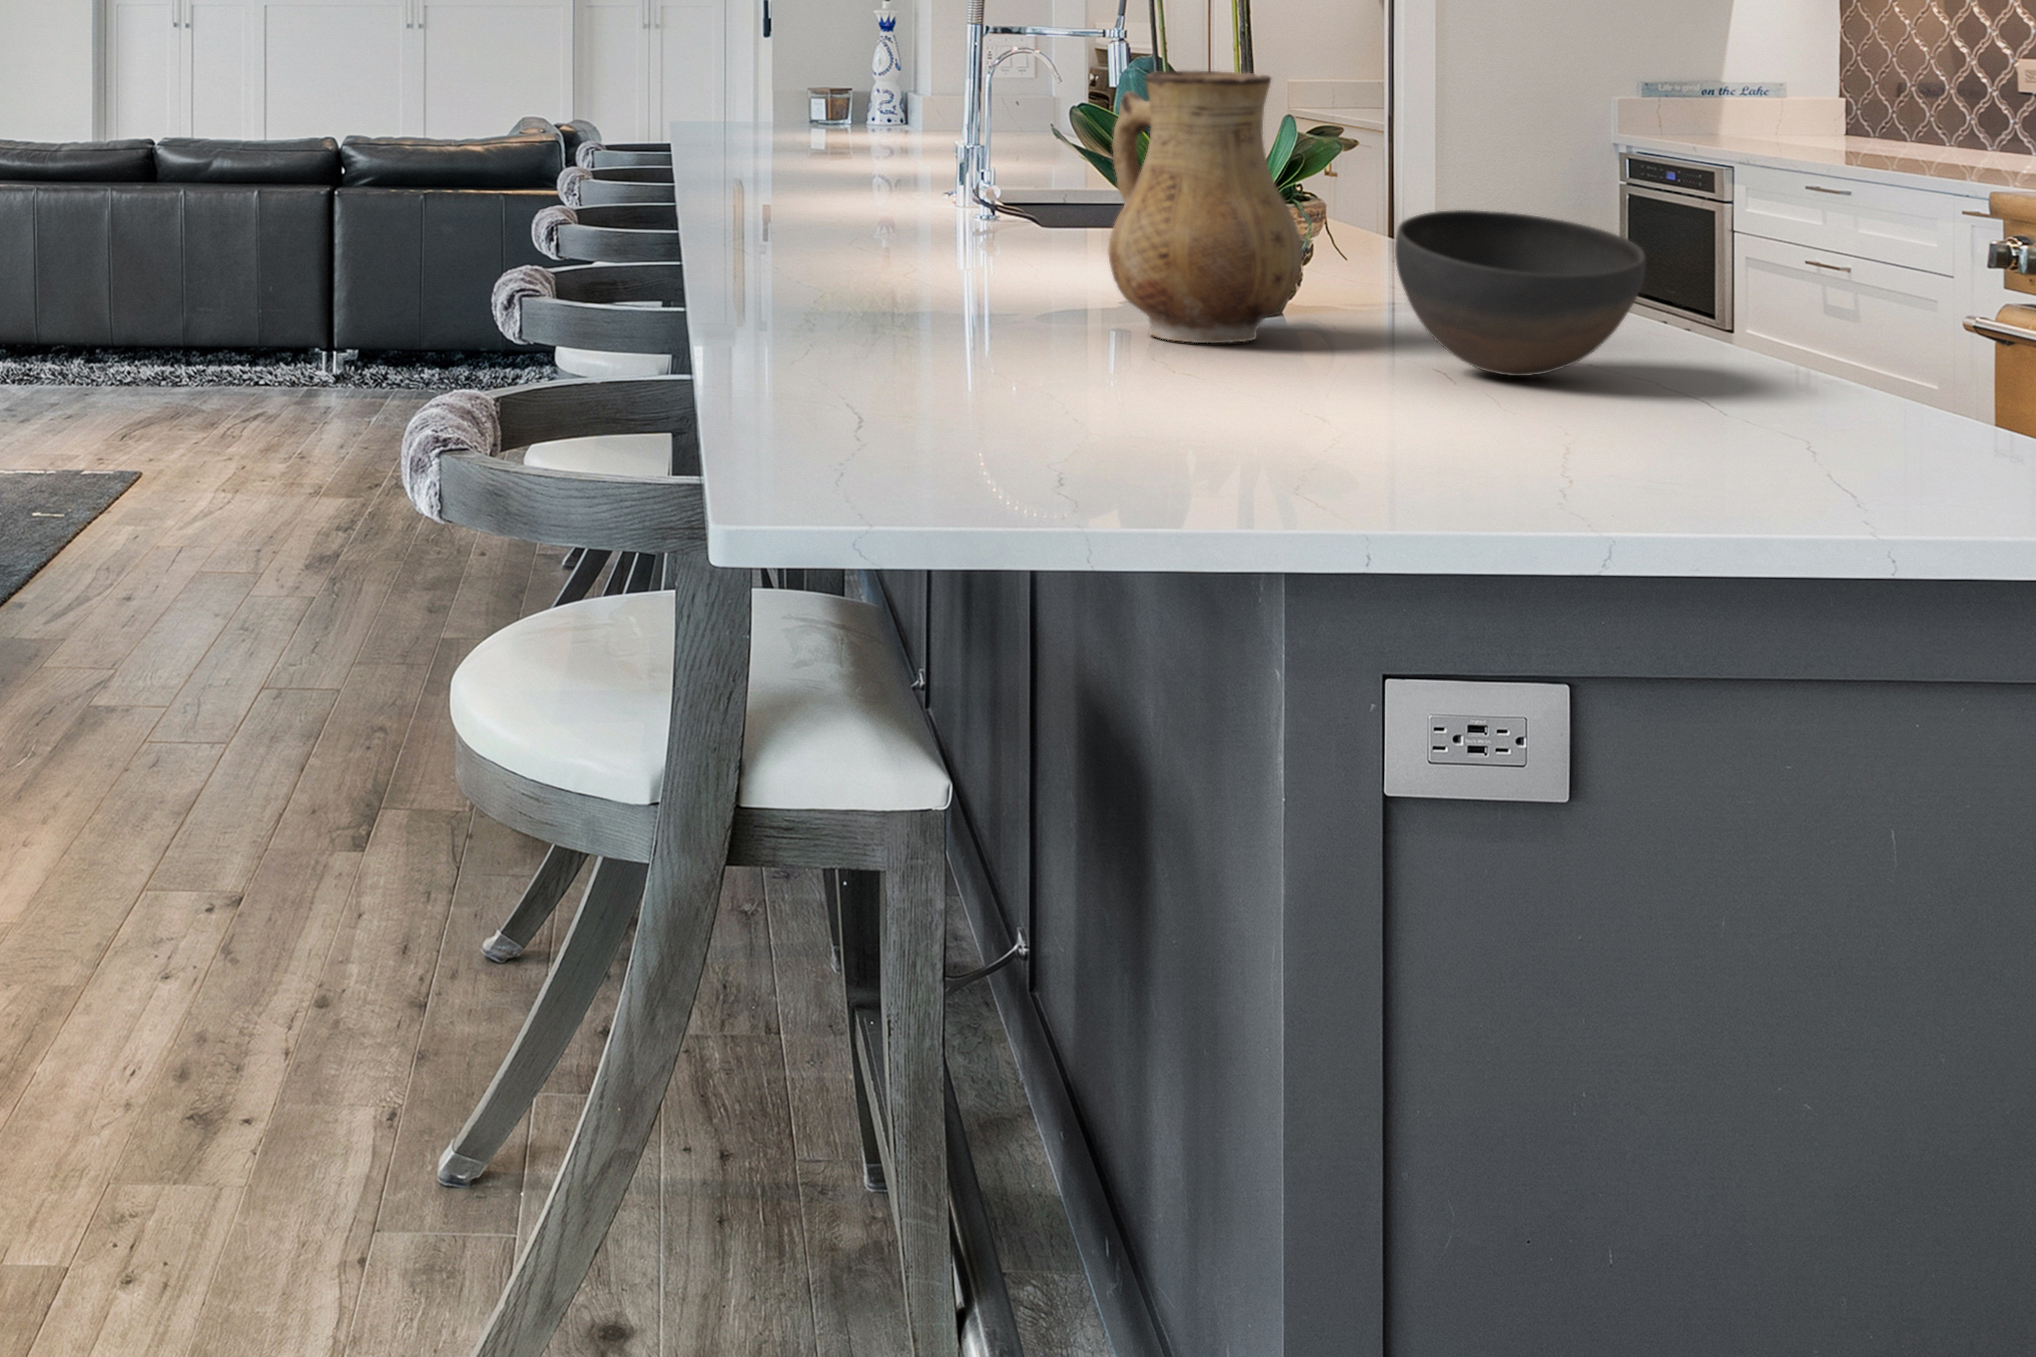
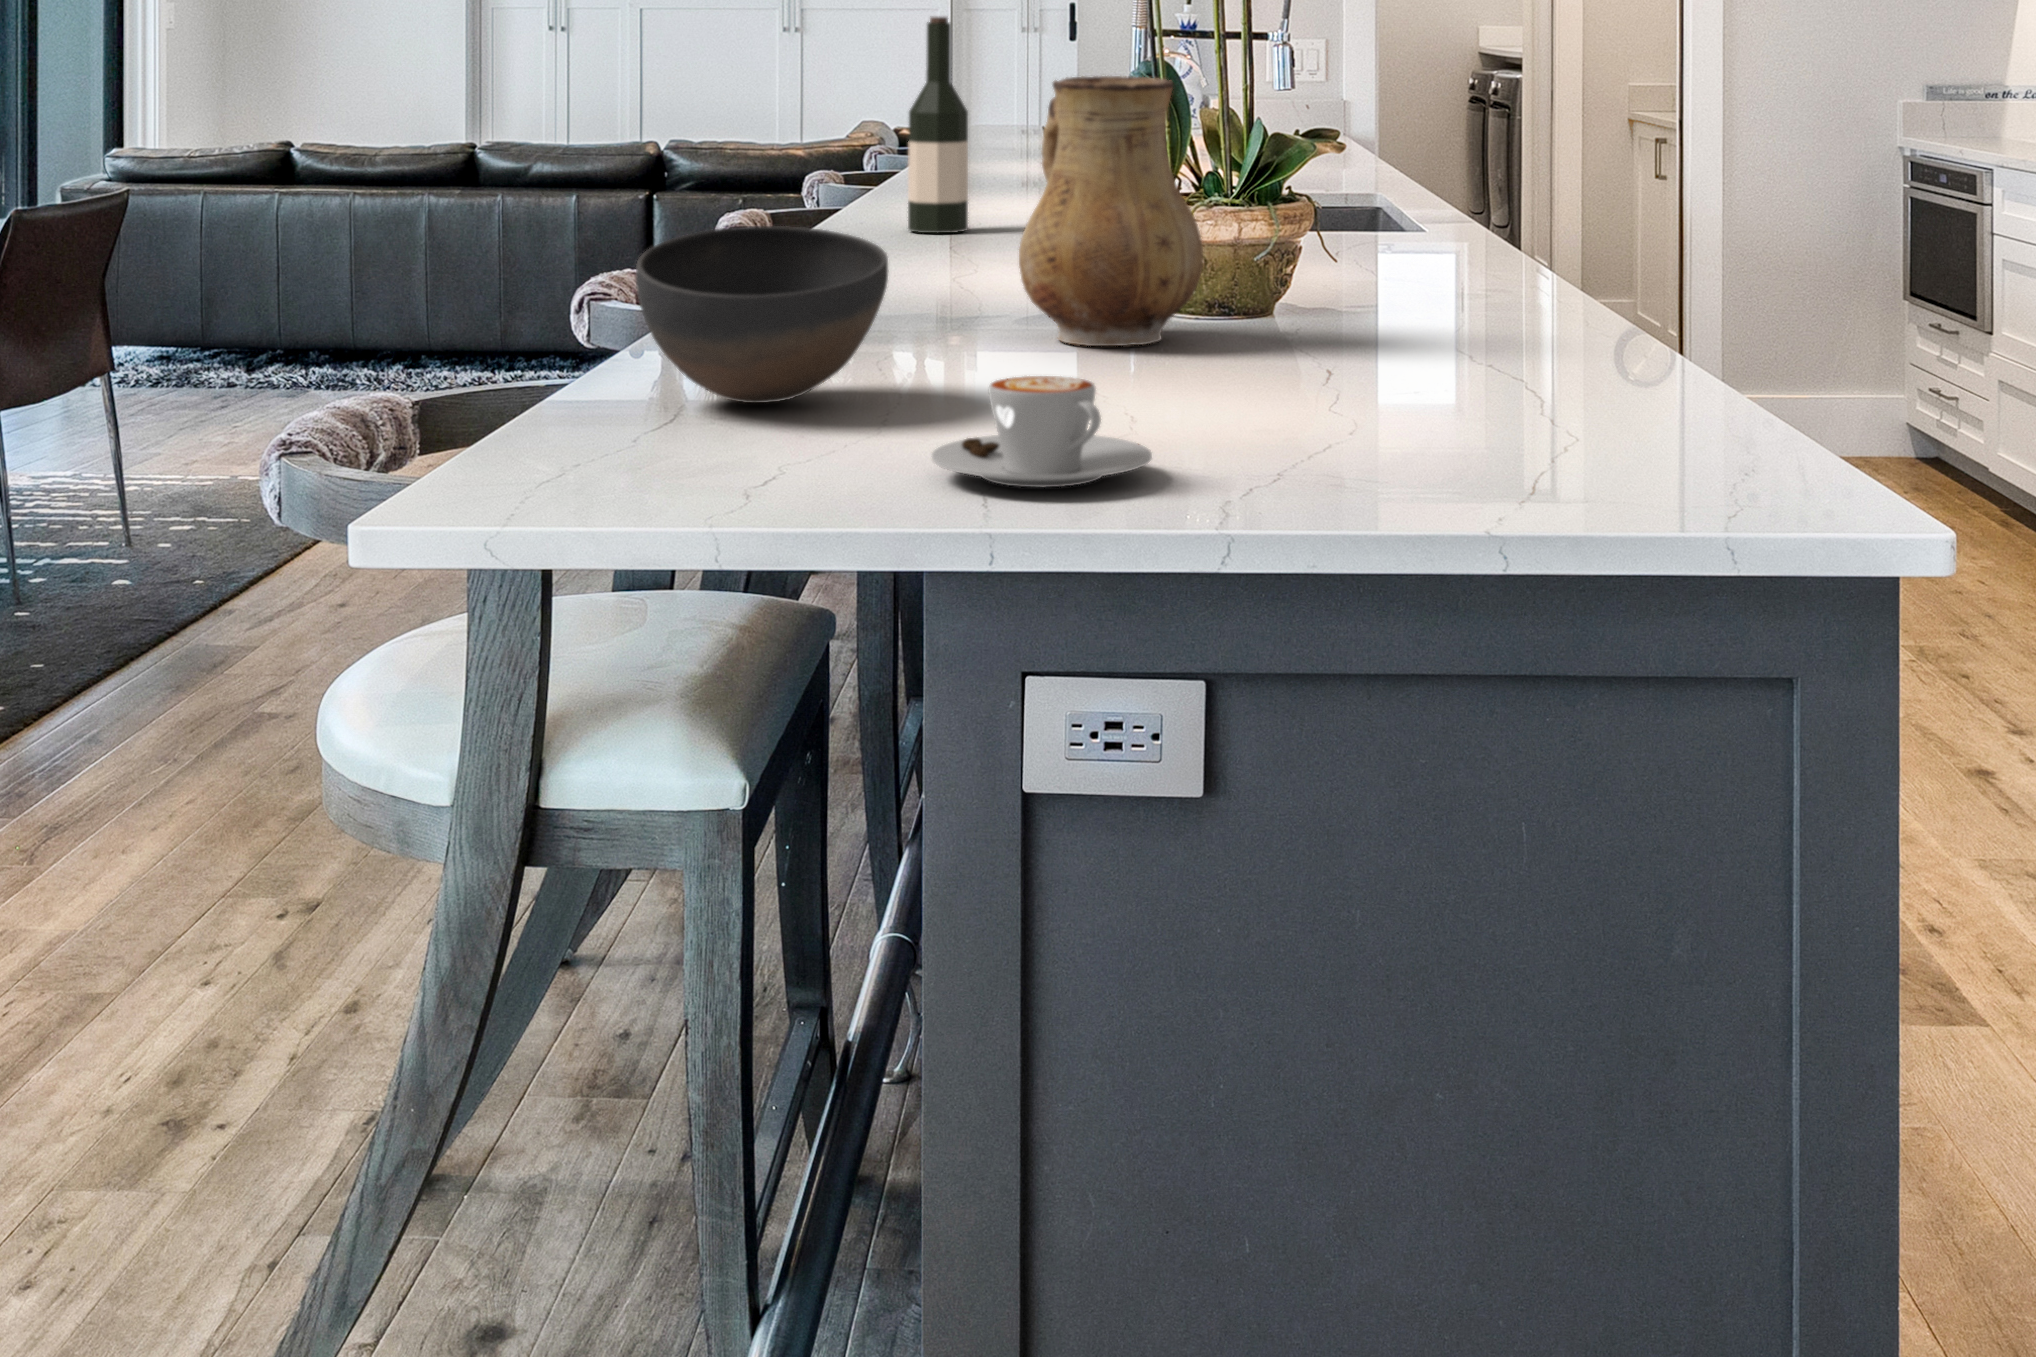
wine bottle: none [810,12,869,228] -> present [908,17,968,233]
bowl: present [1395,210,1646,376] -> present [636,226,888,403]
coffee cup: none [1269,376,1507,491] -> present [931,376,1152,487]

